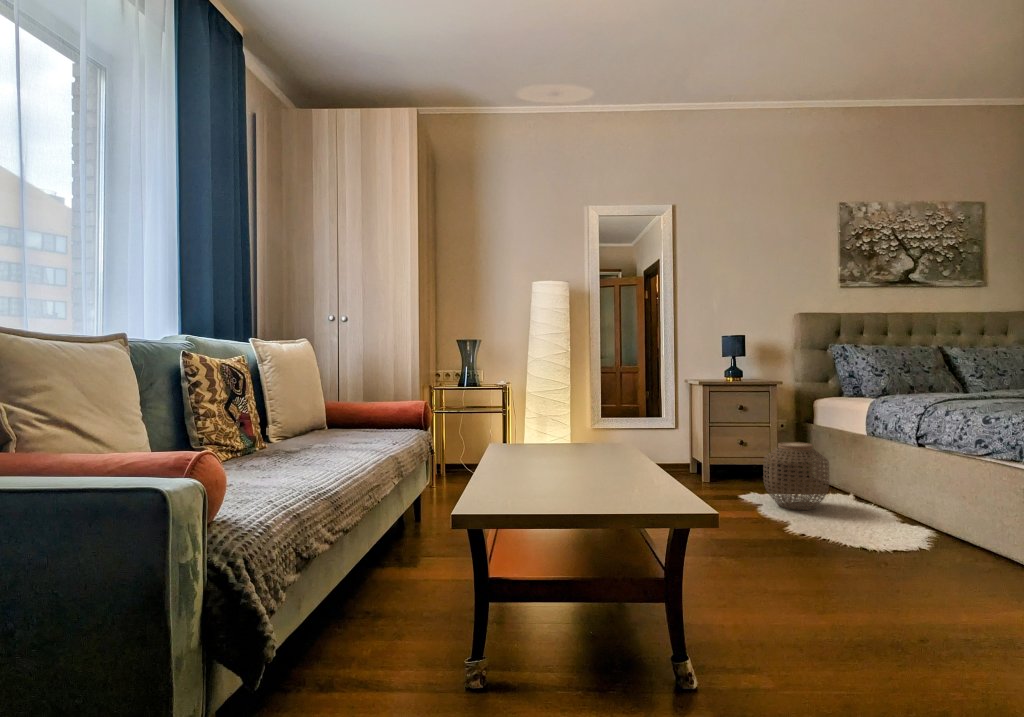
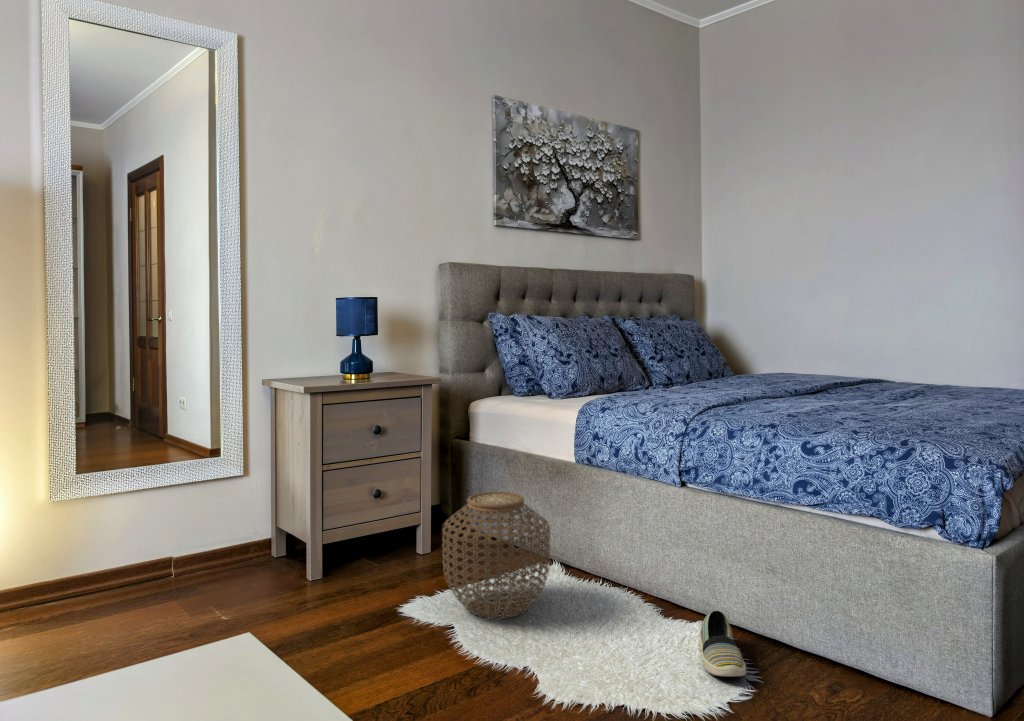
shoe: none [896,516,930,544] -> present [699,610,746,677]

